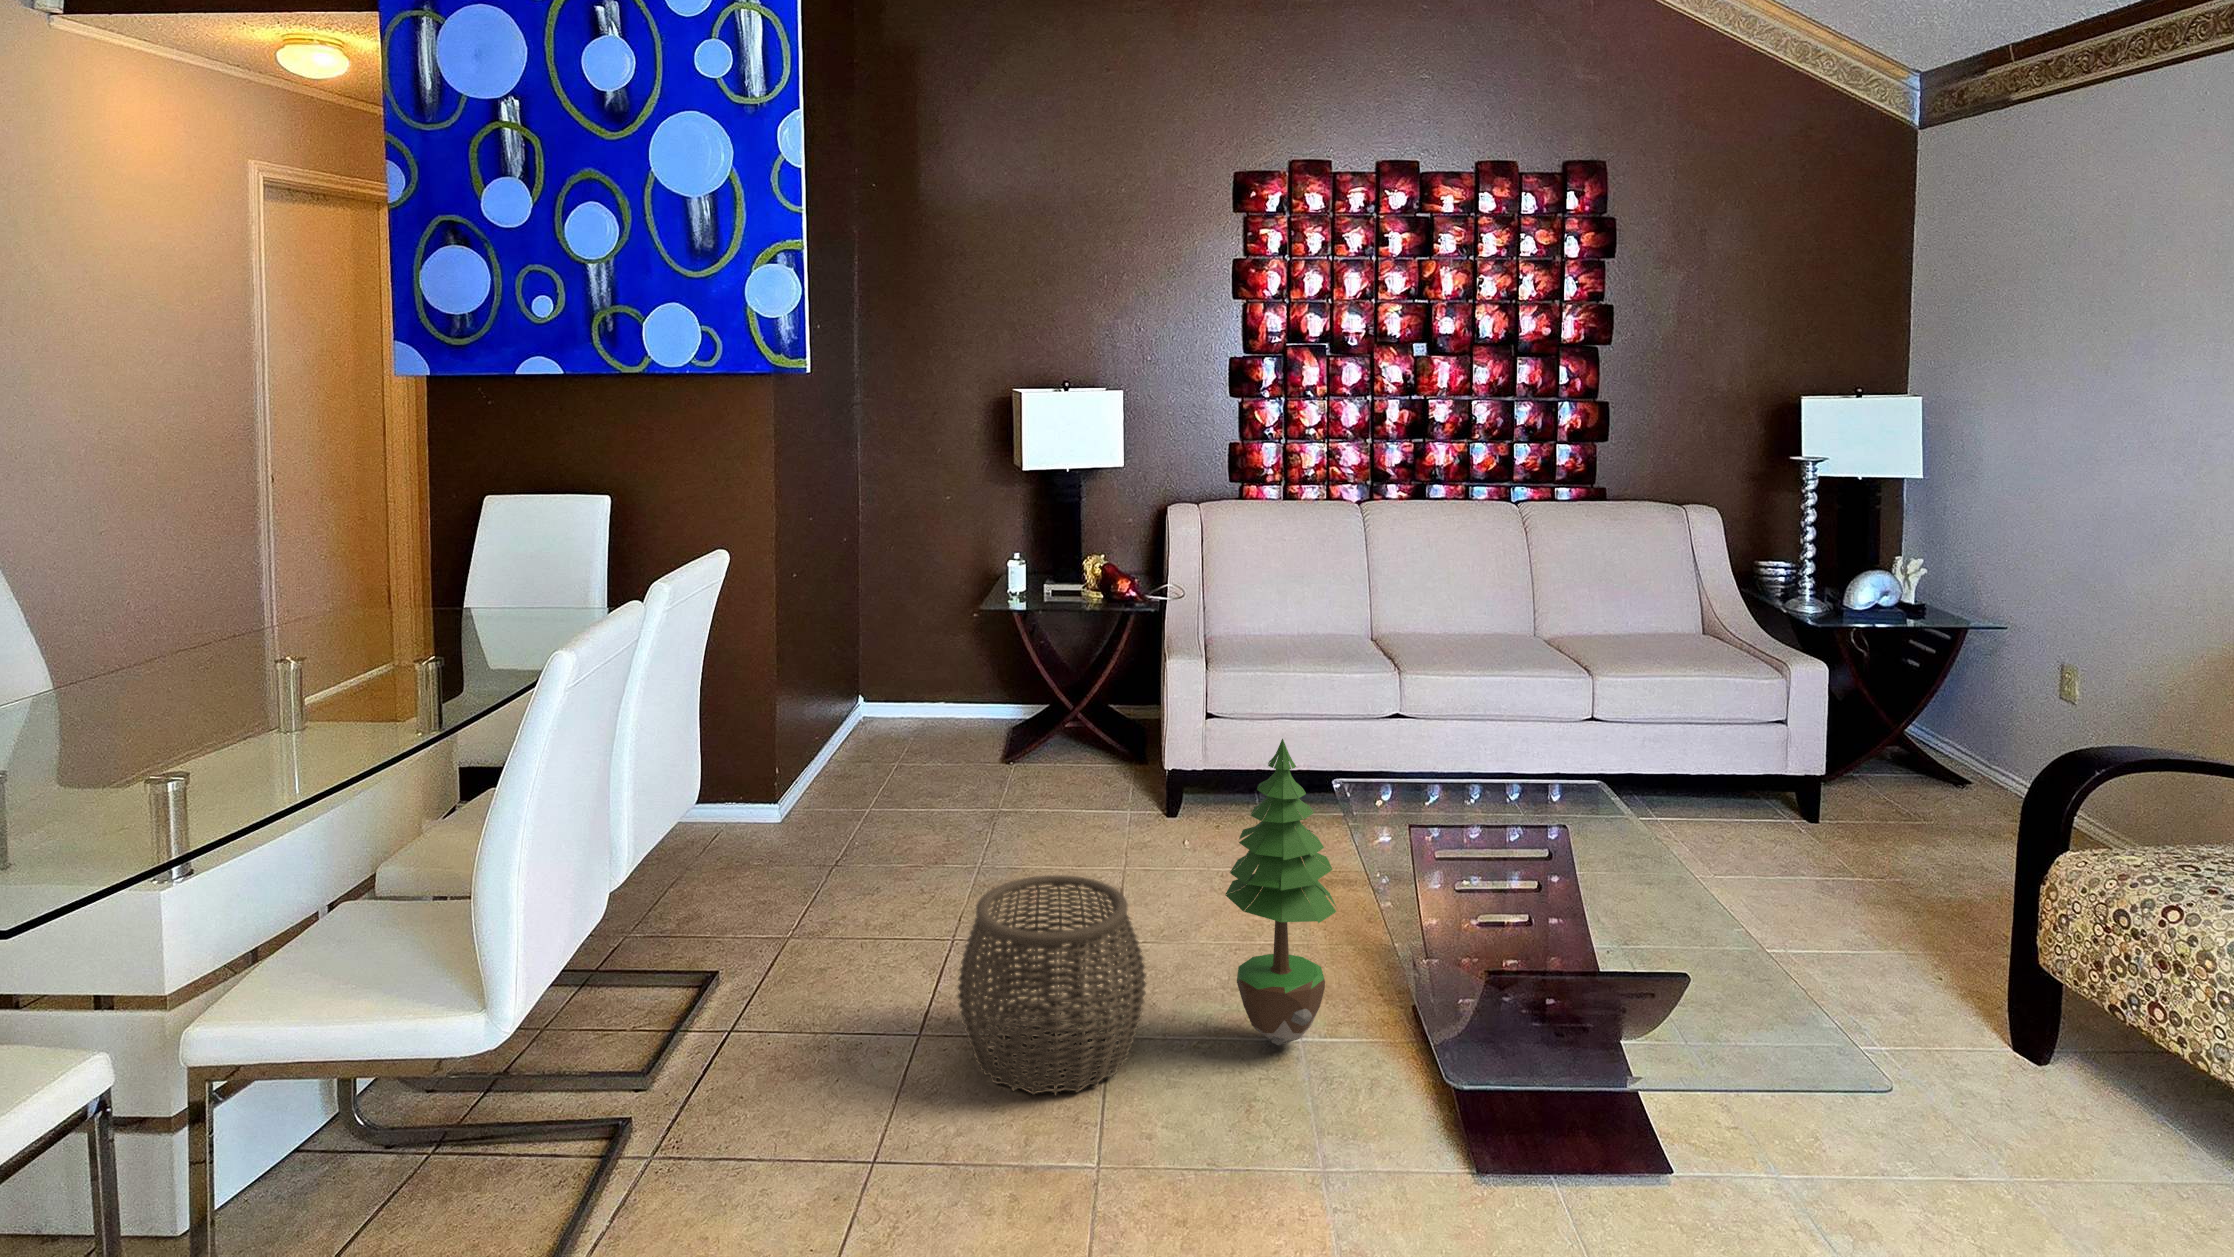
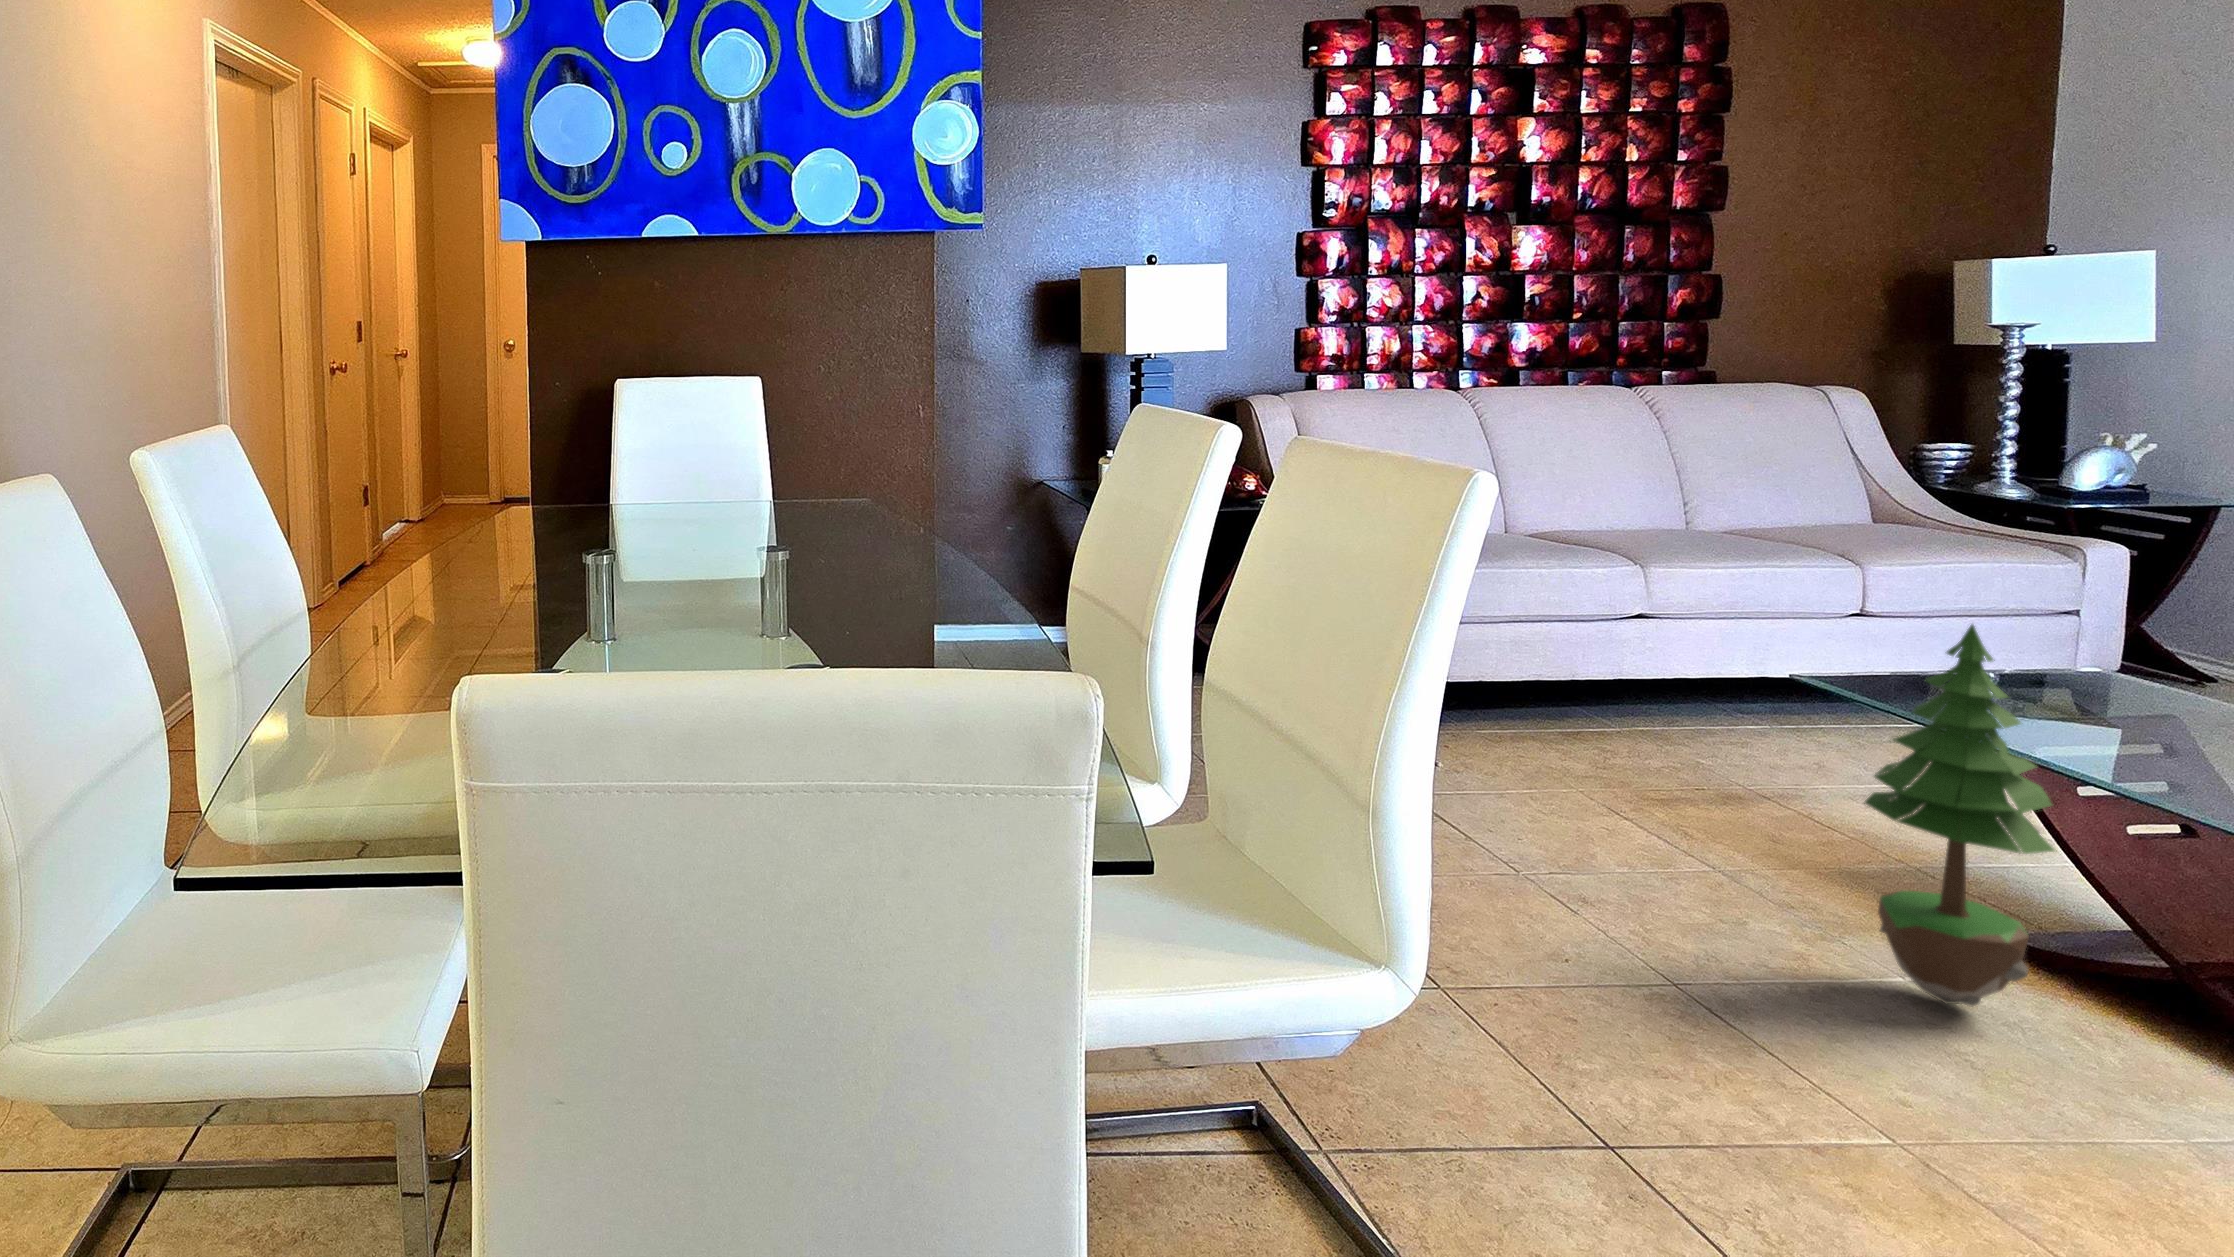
woven basket: present [957,875,1146,1095] -> none [1563,803,1860,1086]

